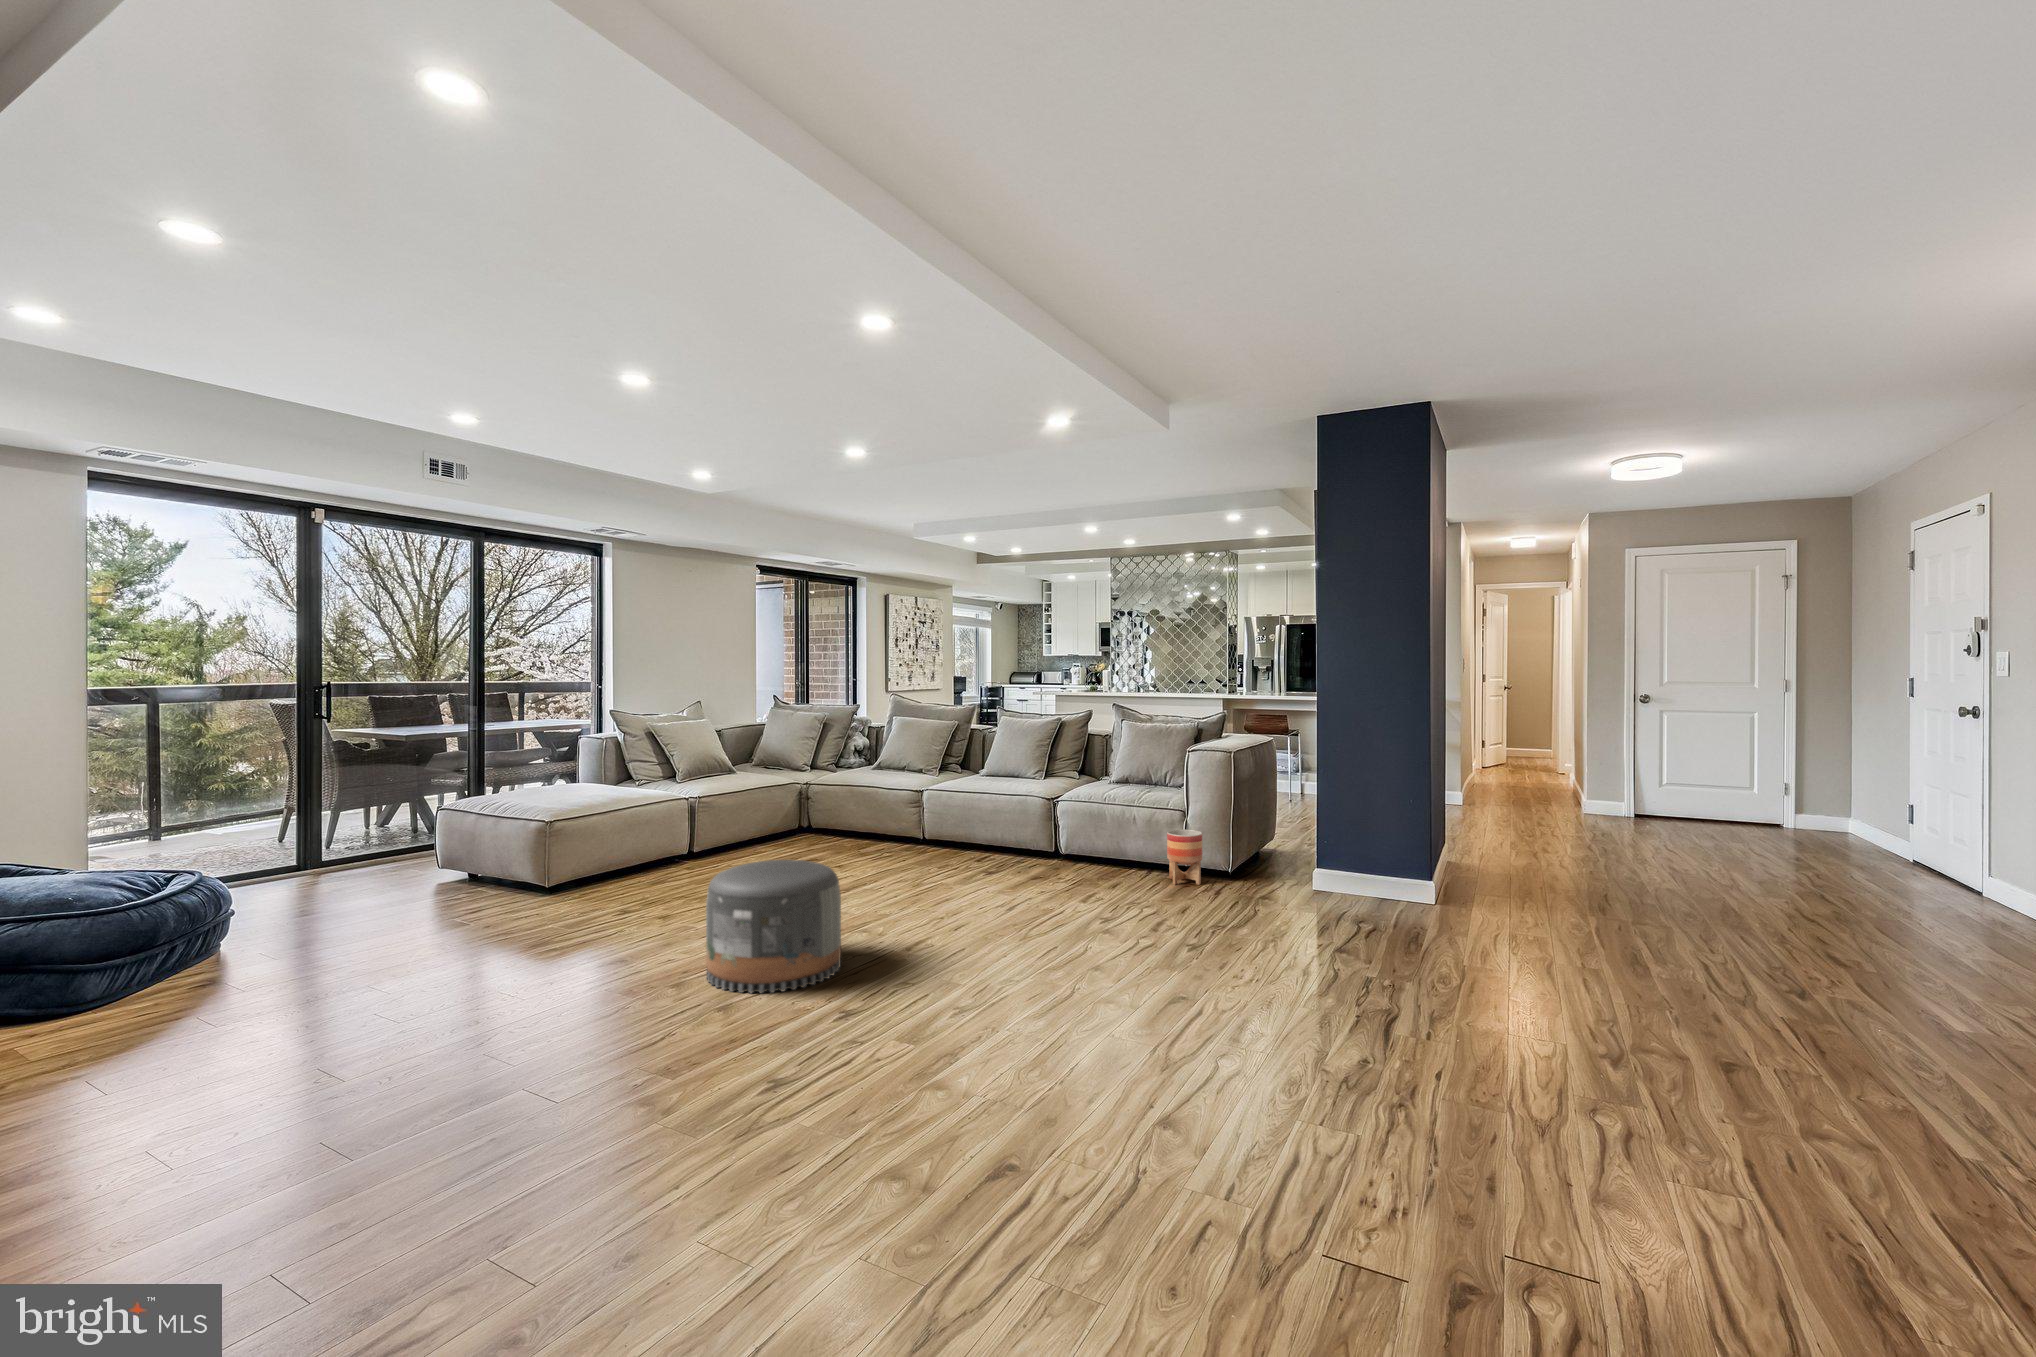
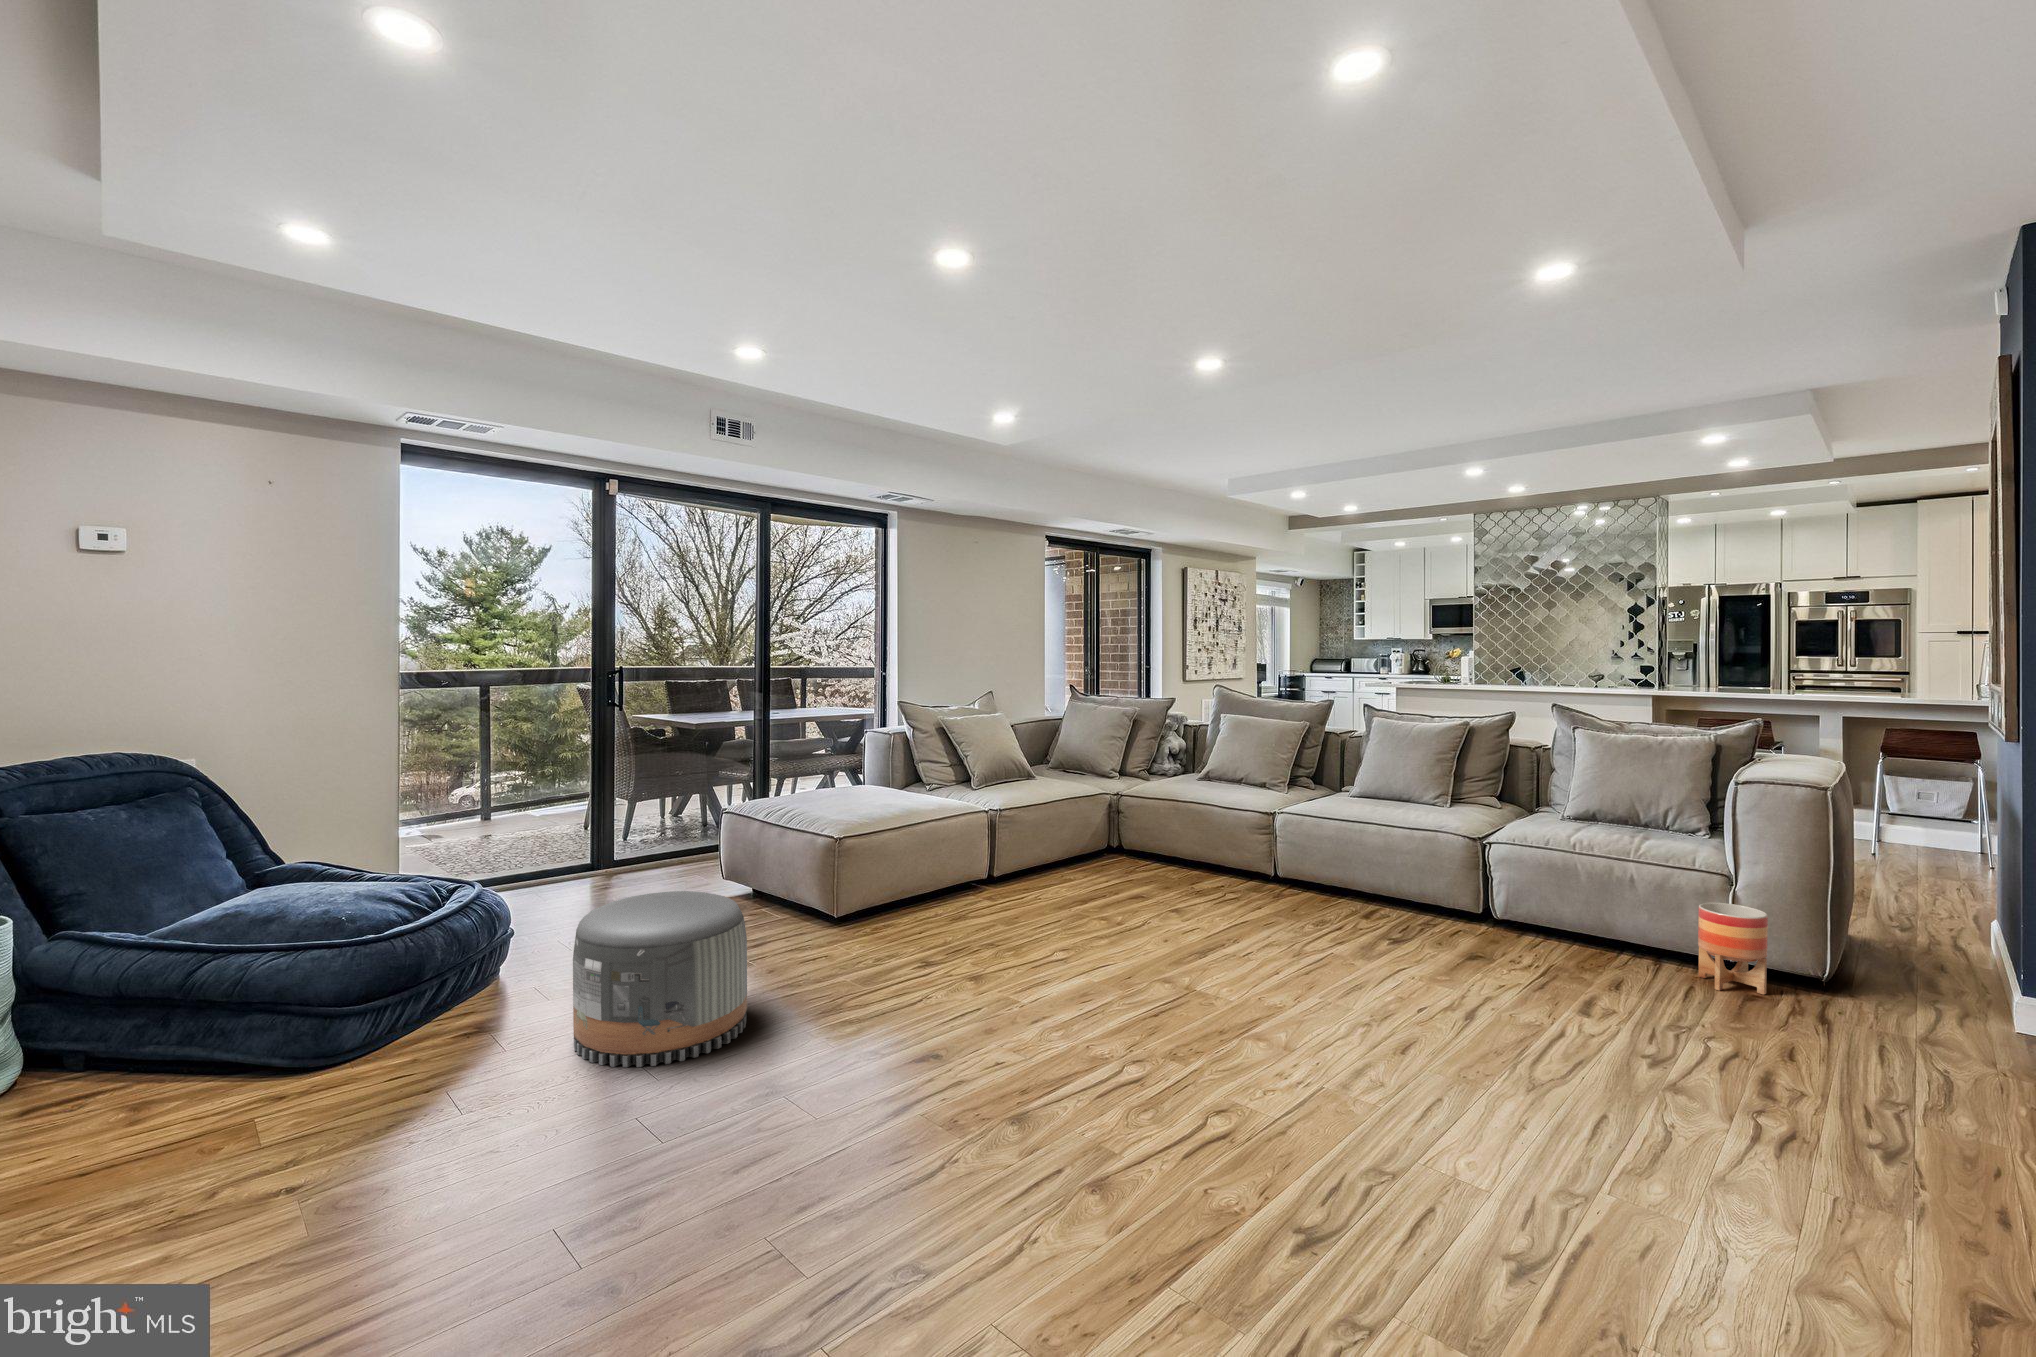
pouf: present [706,860,841,993] -> present [573,891,747,1067]

